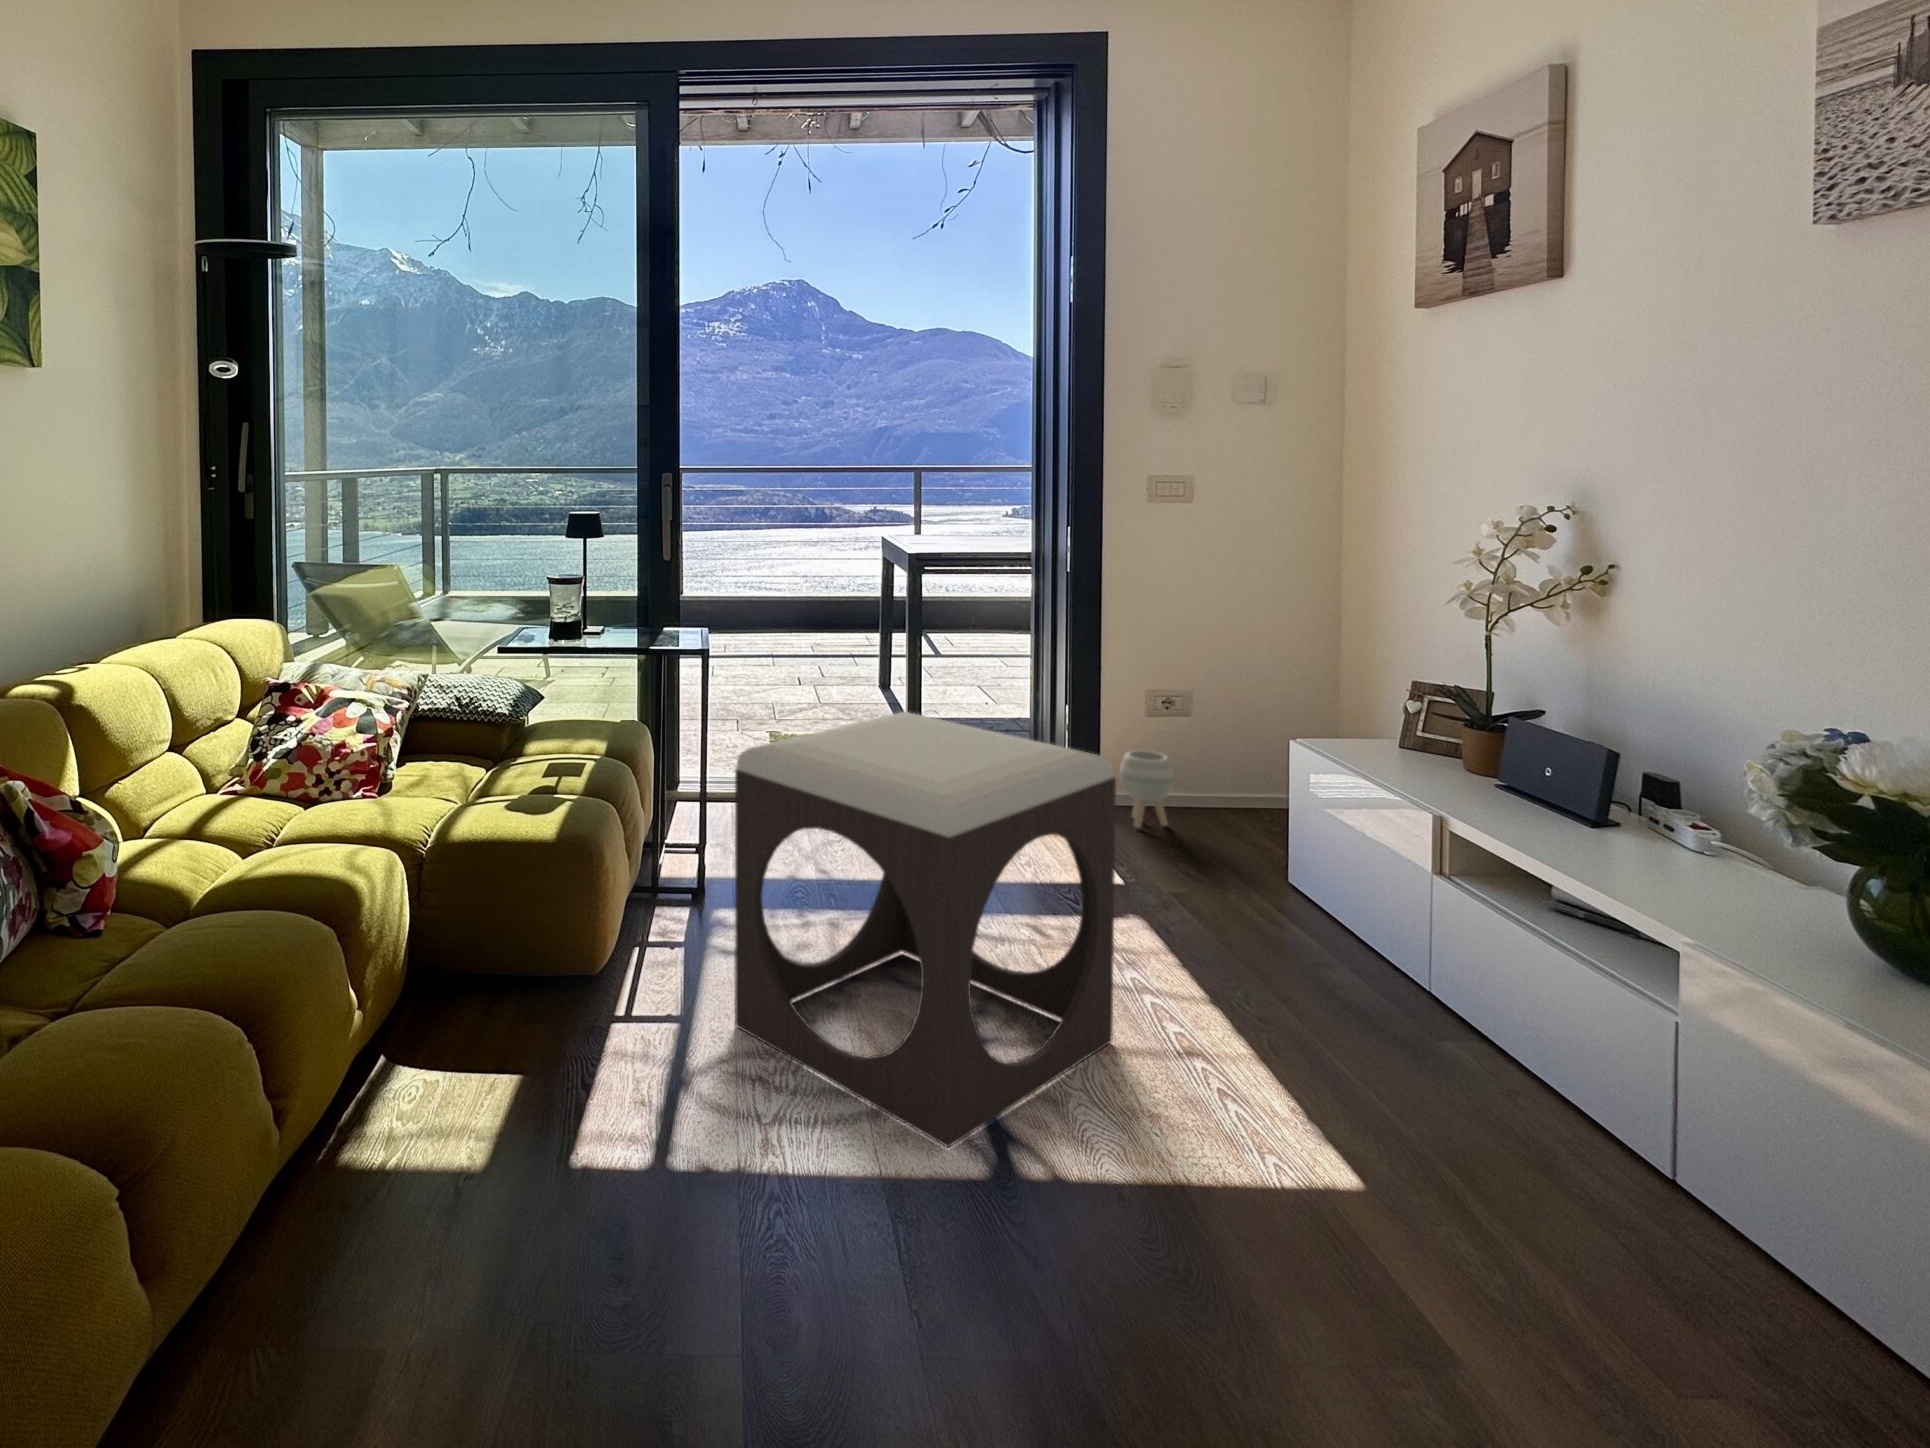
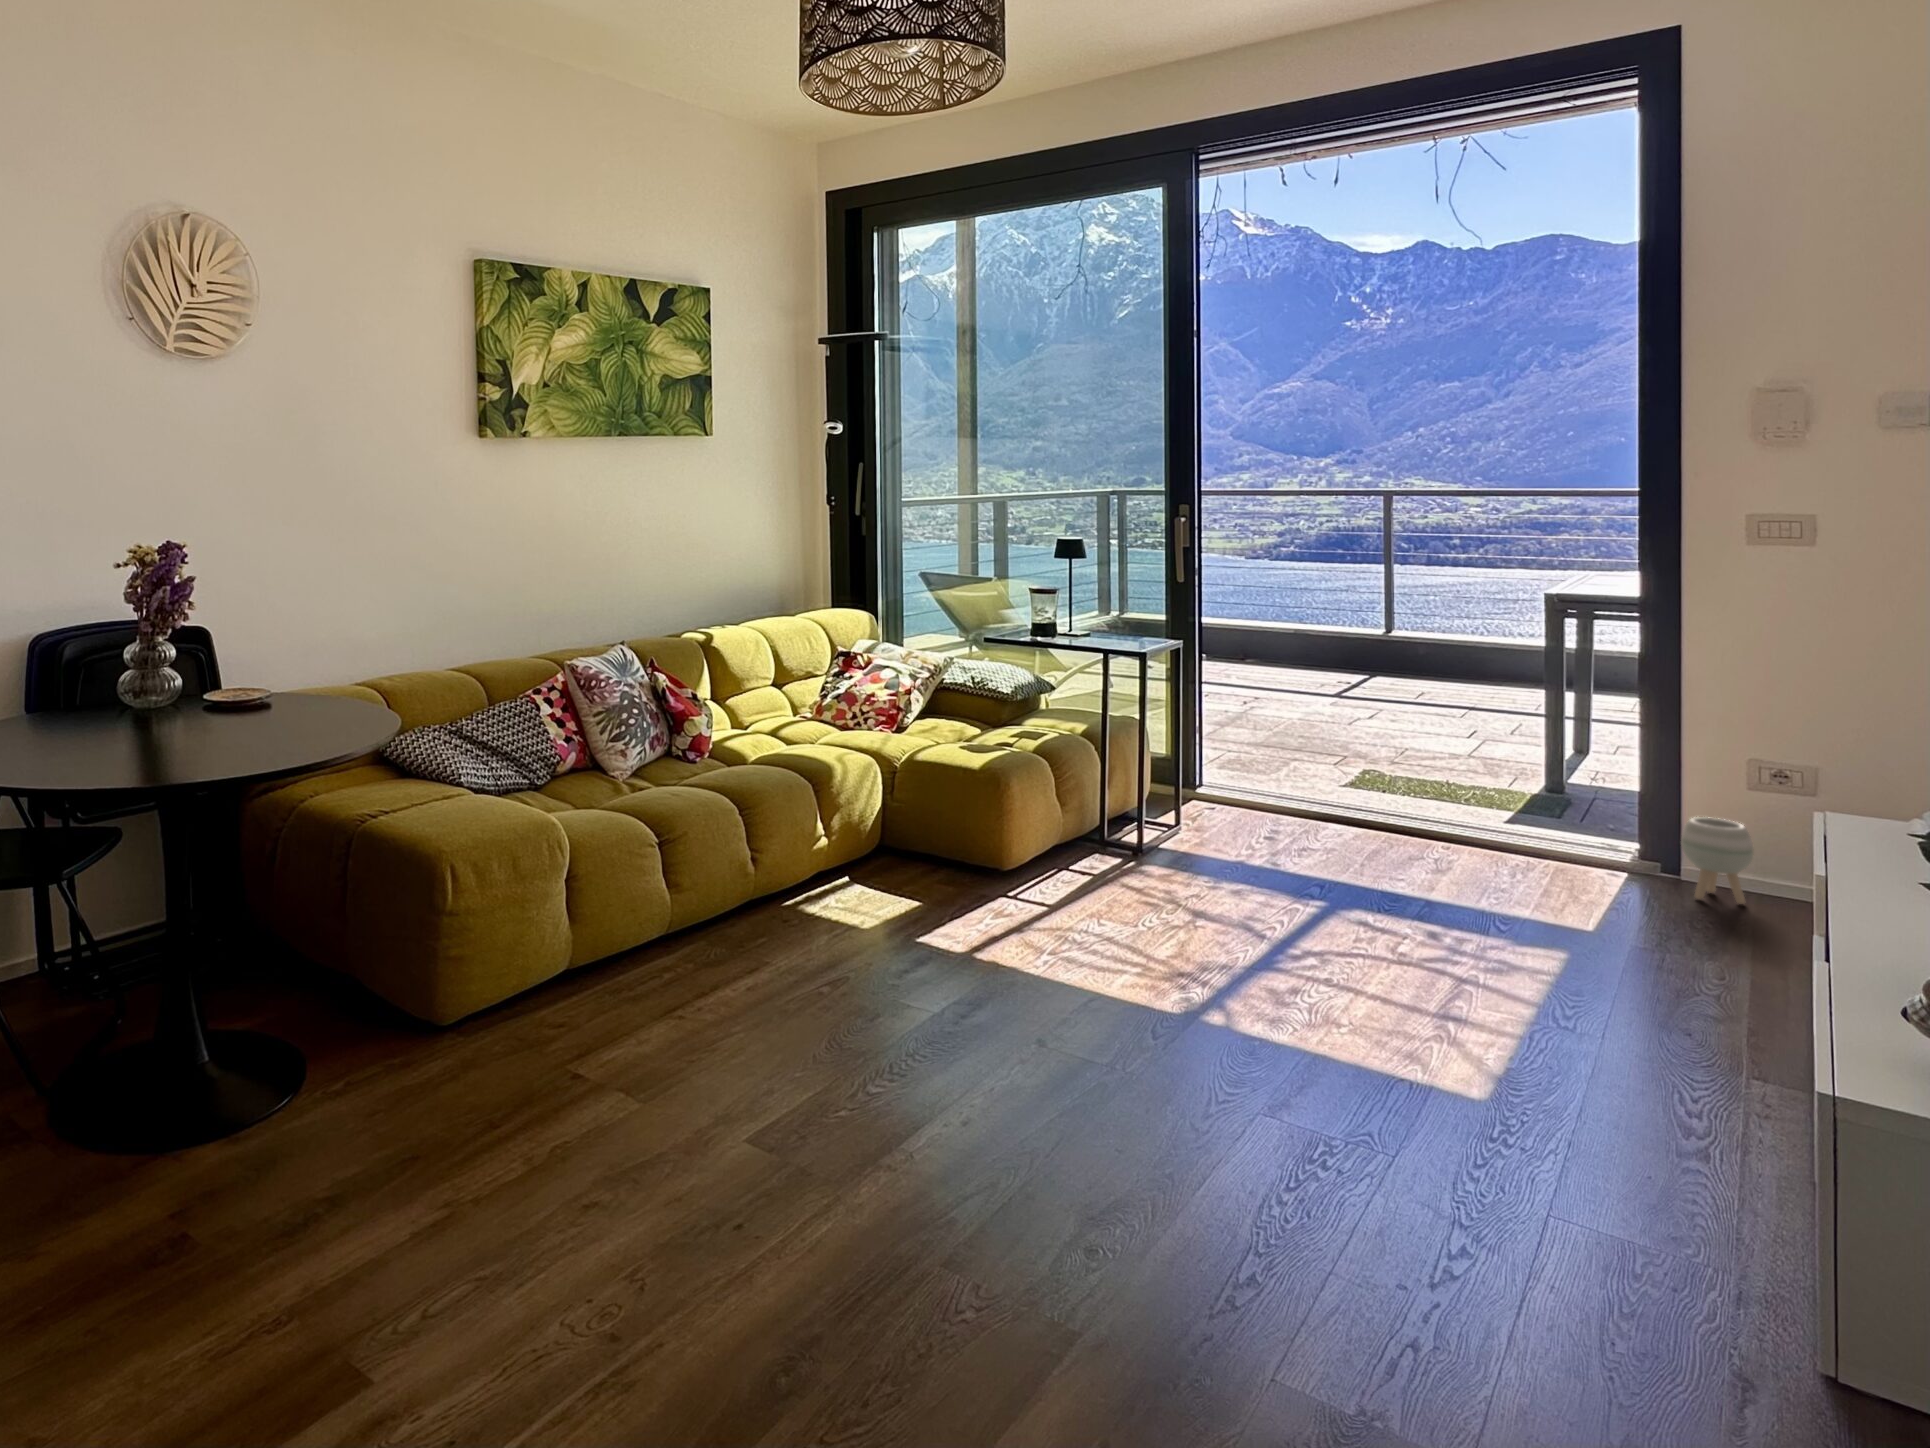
footstool: present [735,712,1116,1147] -> none [1096,711,1406,1002]

